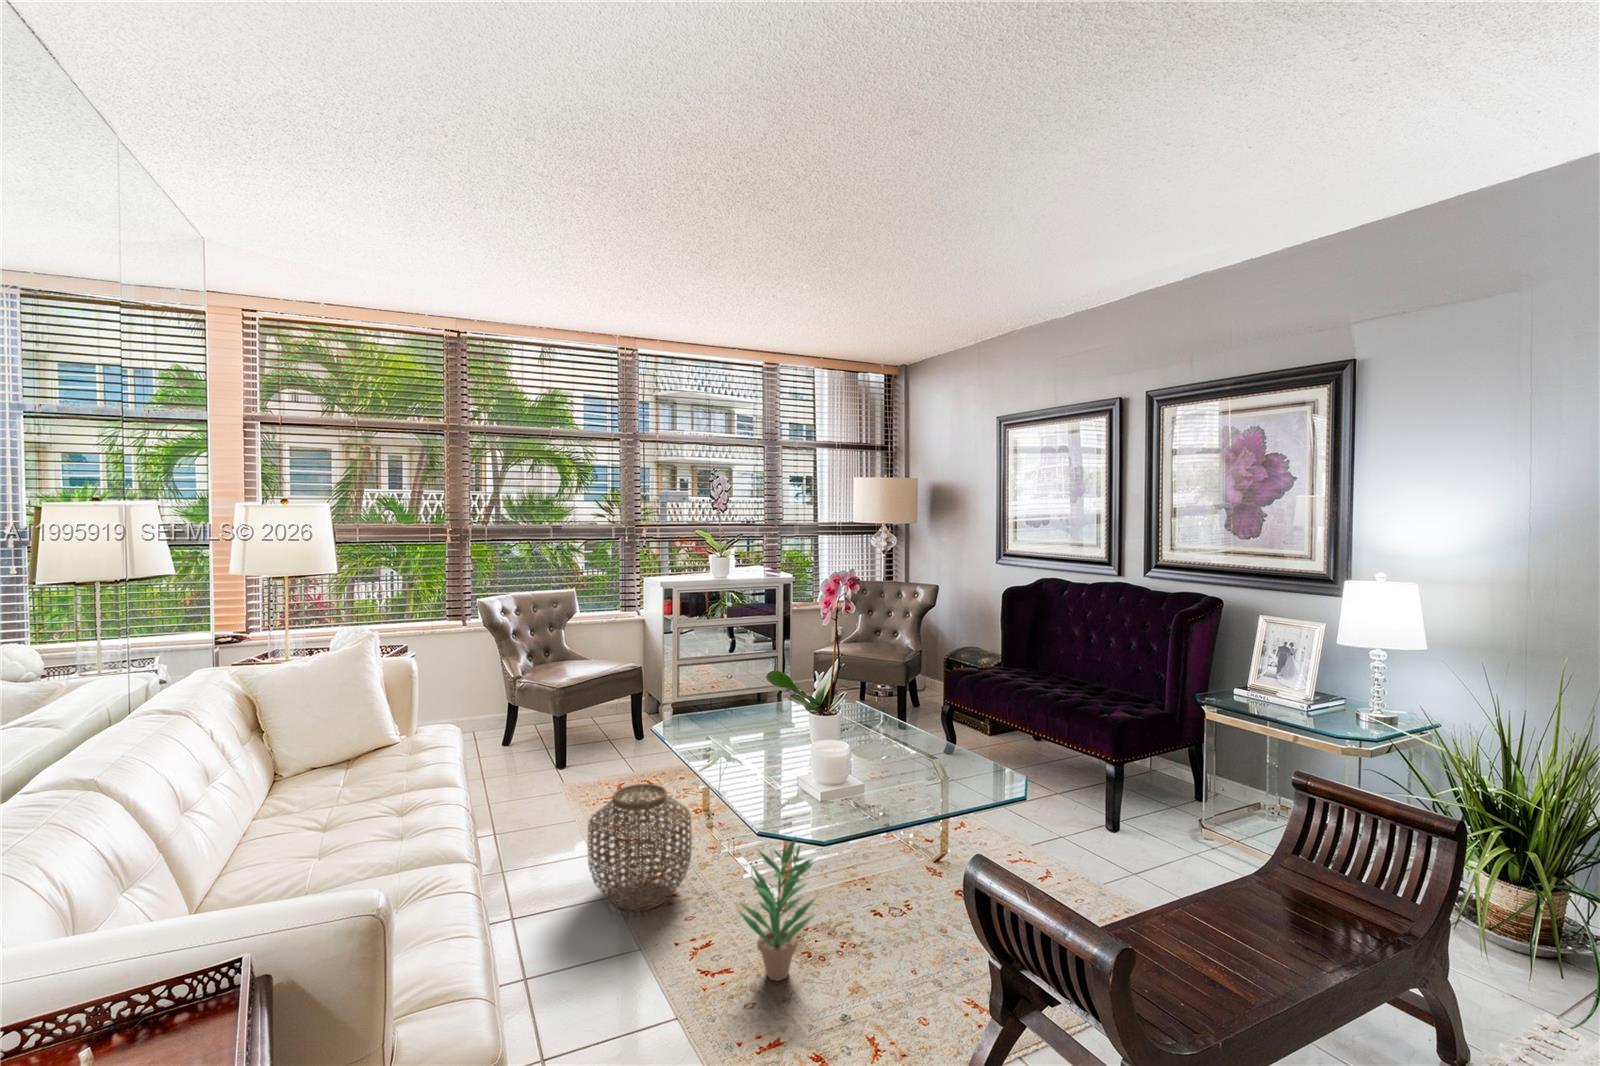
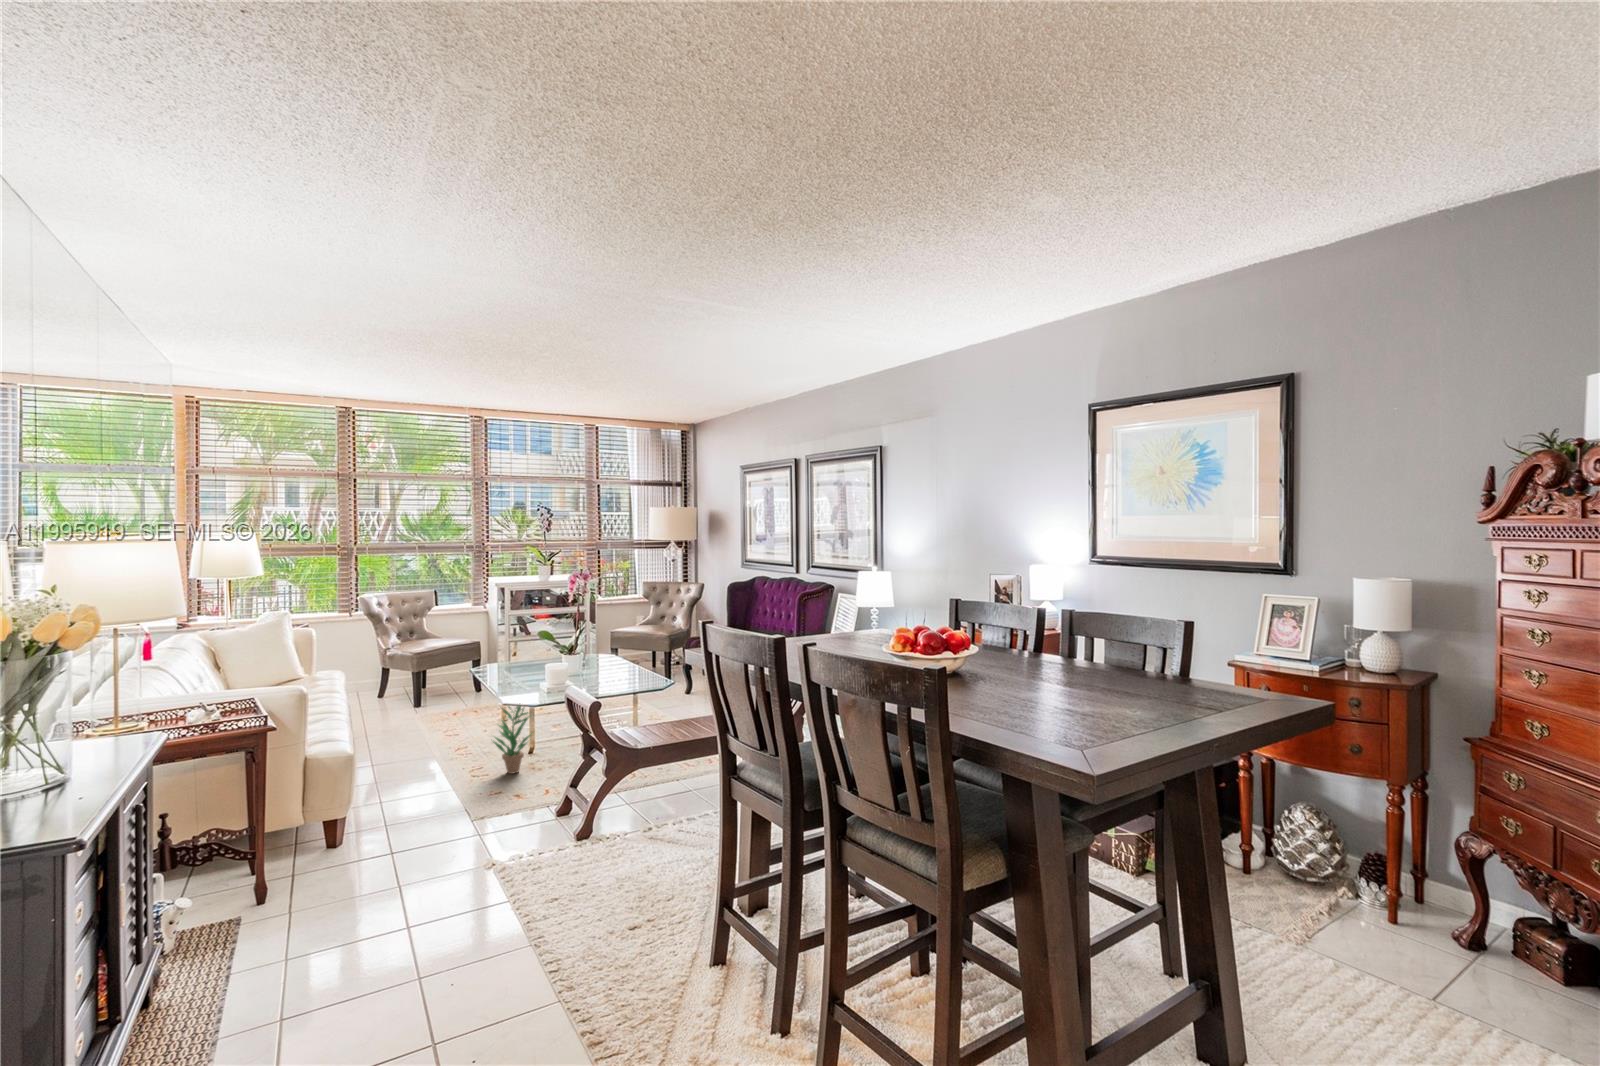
woven basket: present [588,784,692,910] -> none [419,691,481,757]

